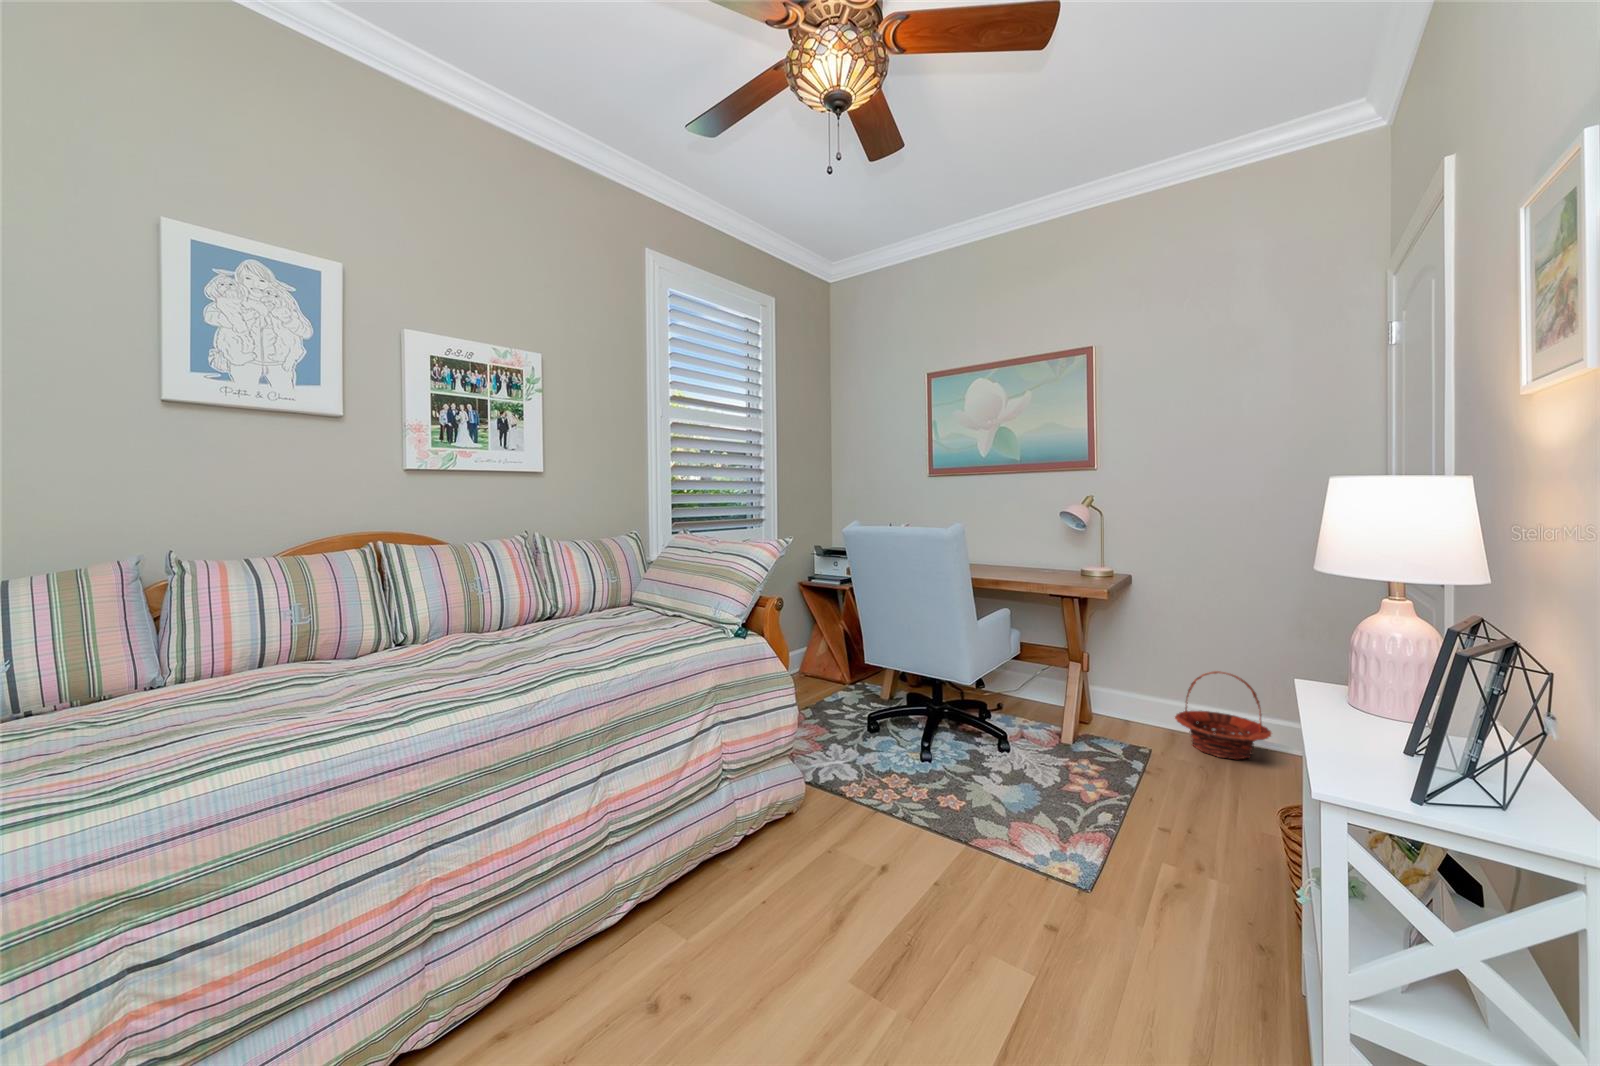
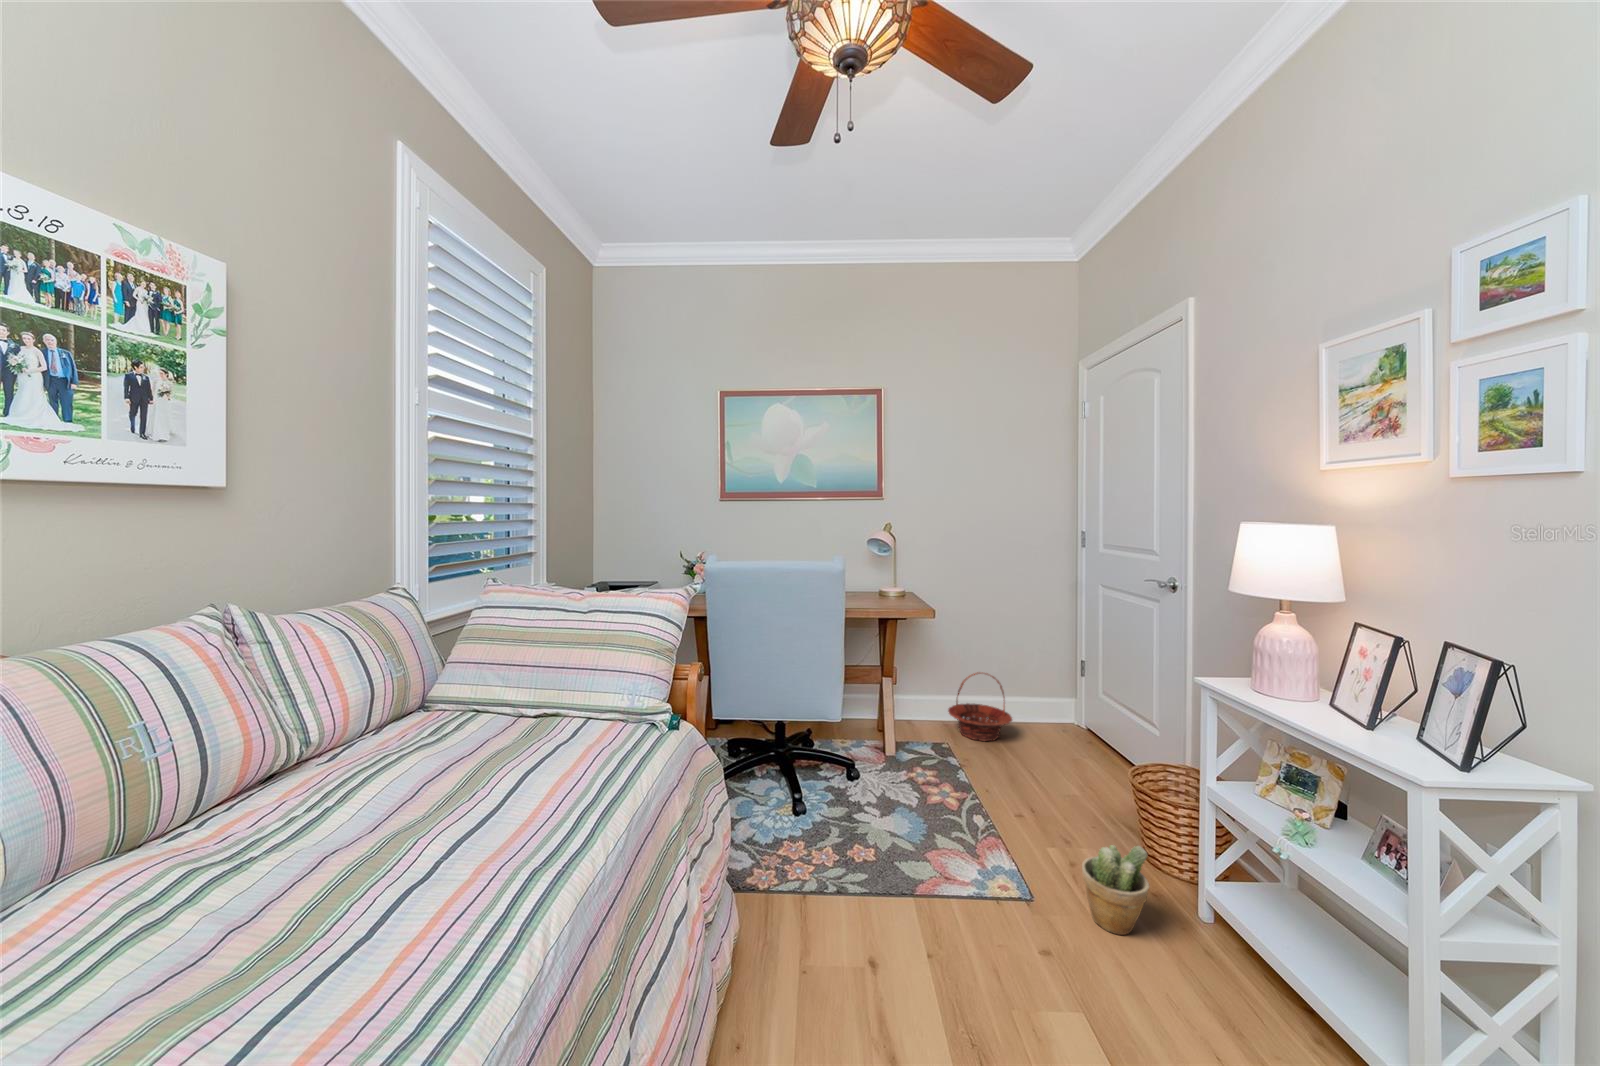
potted plant: none [1152,851,1241,967] -> present [1082,845,1149,935]

